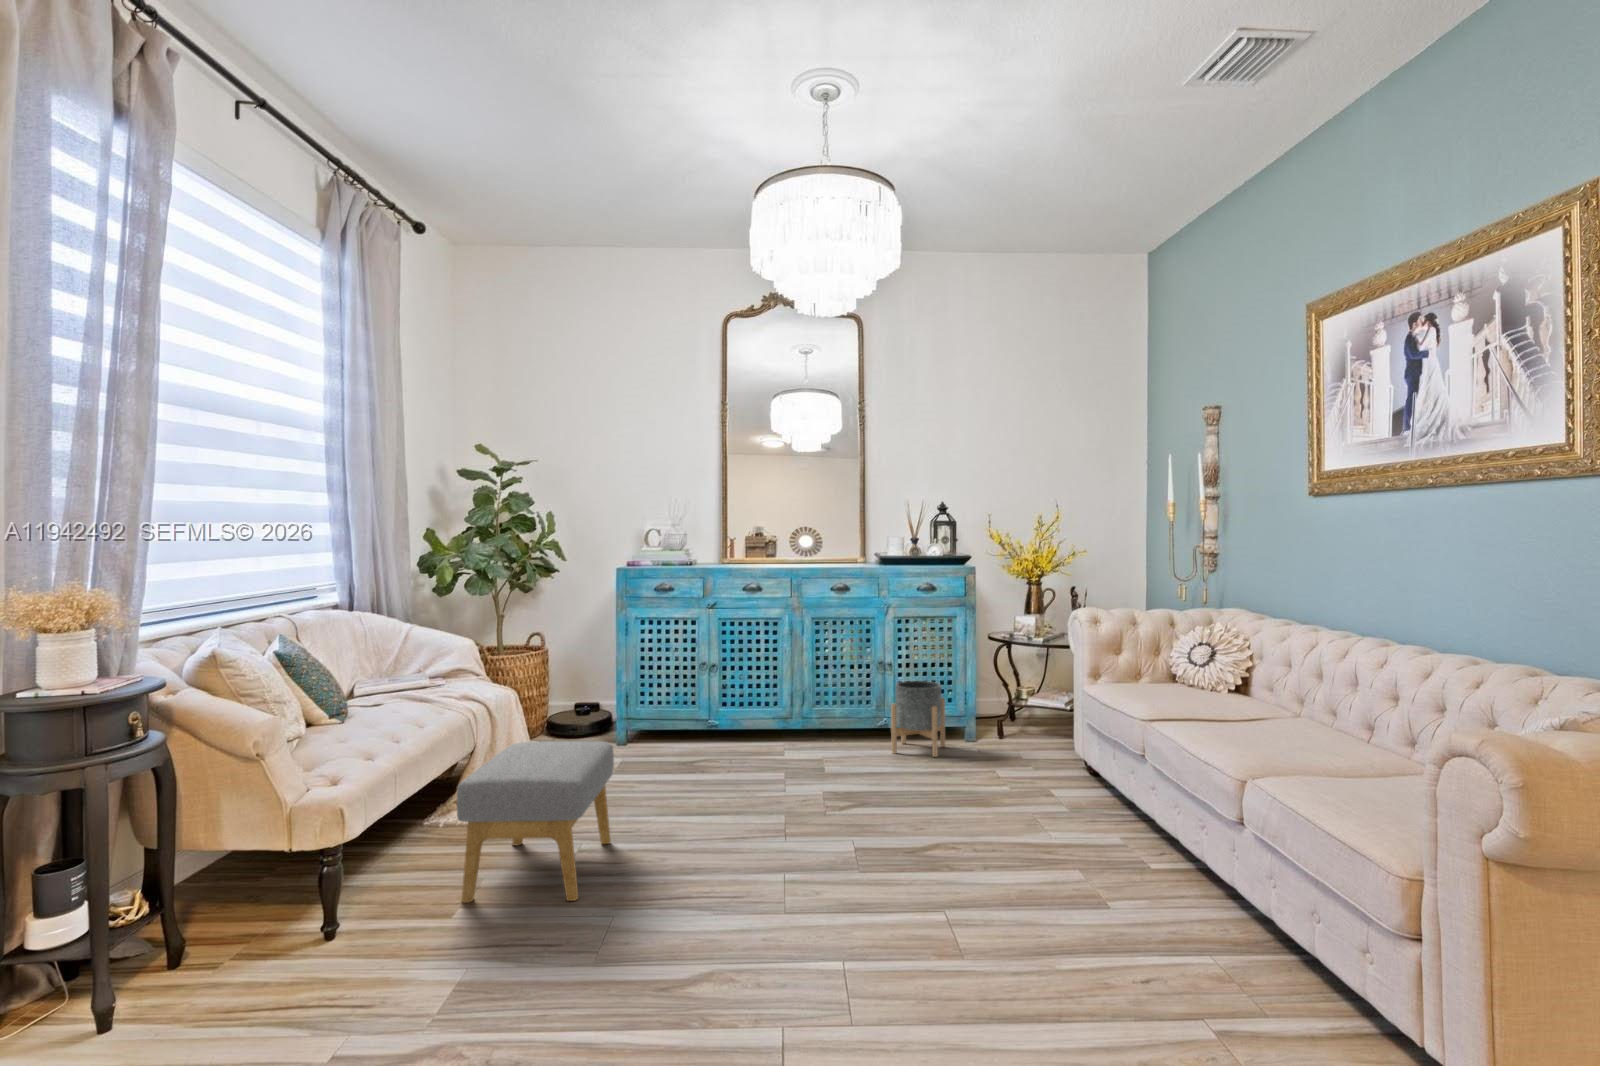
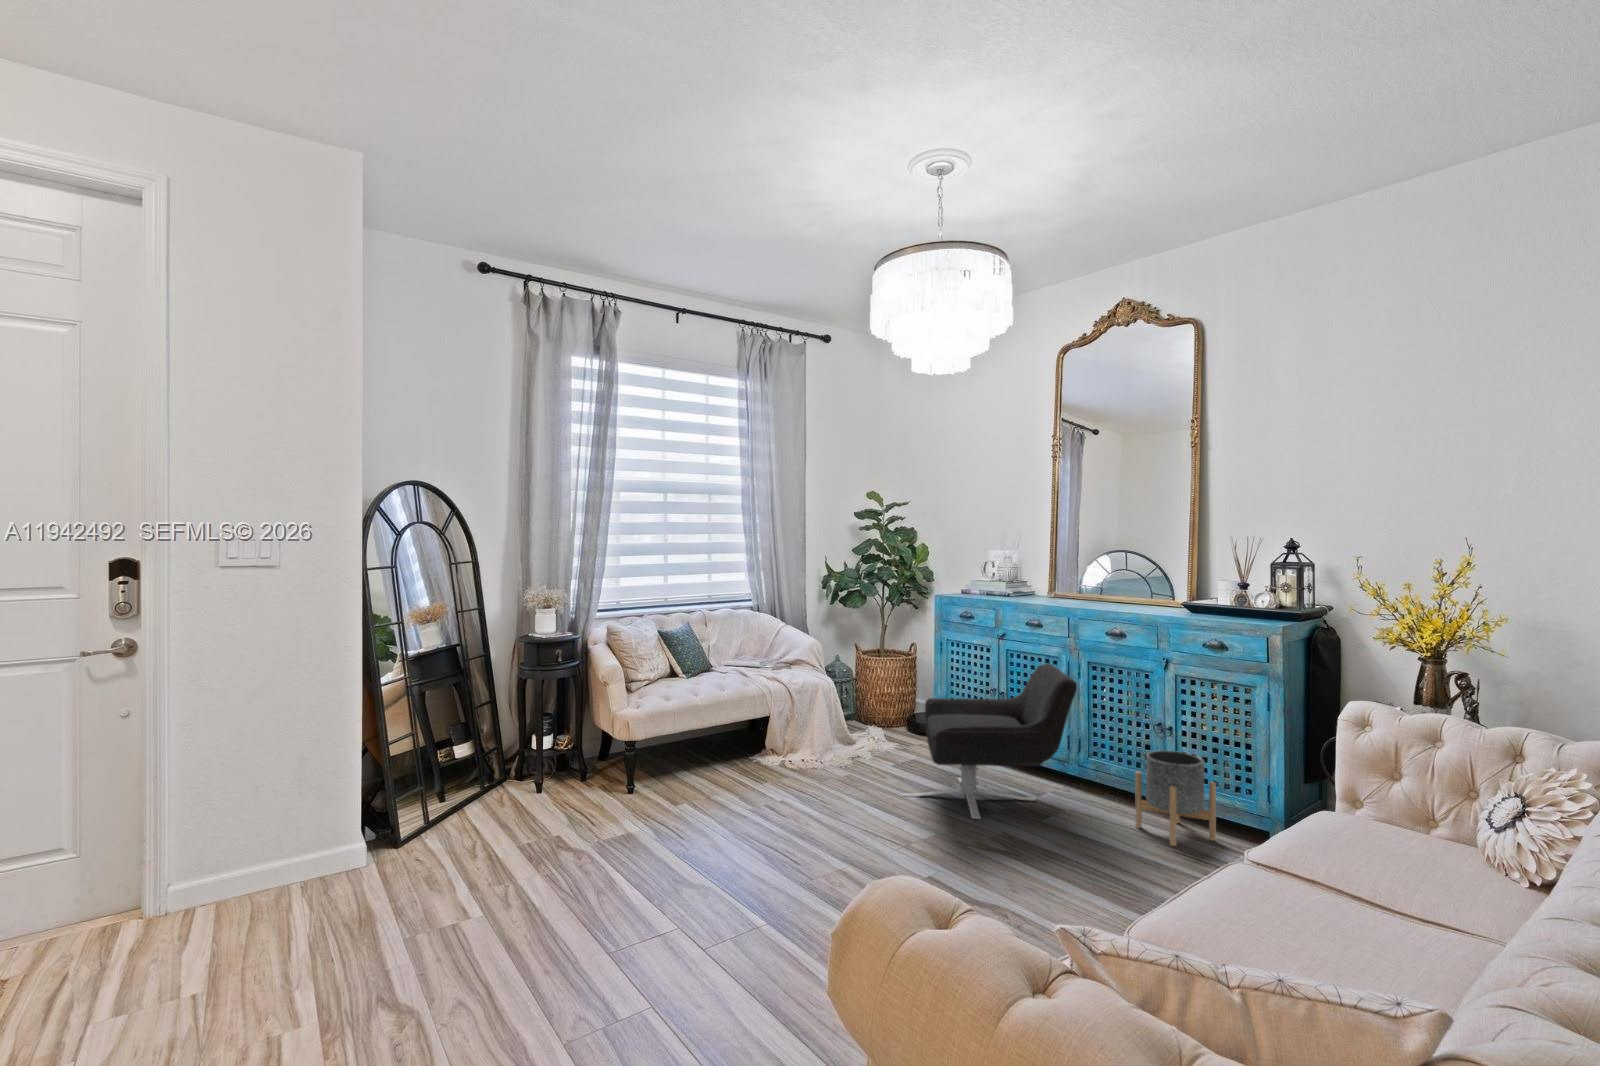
lounge chair: none [669,623,854,788] -> present [903,663,1077,819]
footstool: present [457,741,614,903] -> none [642,720,771,832]

